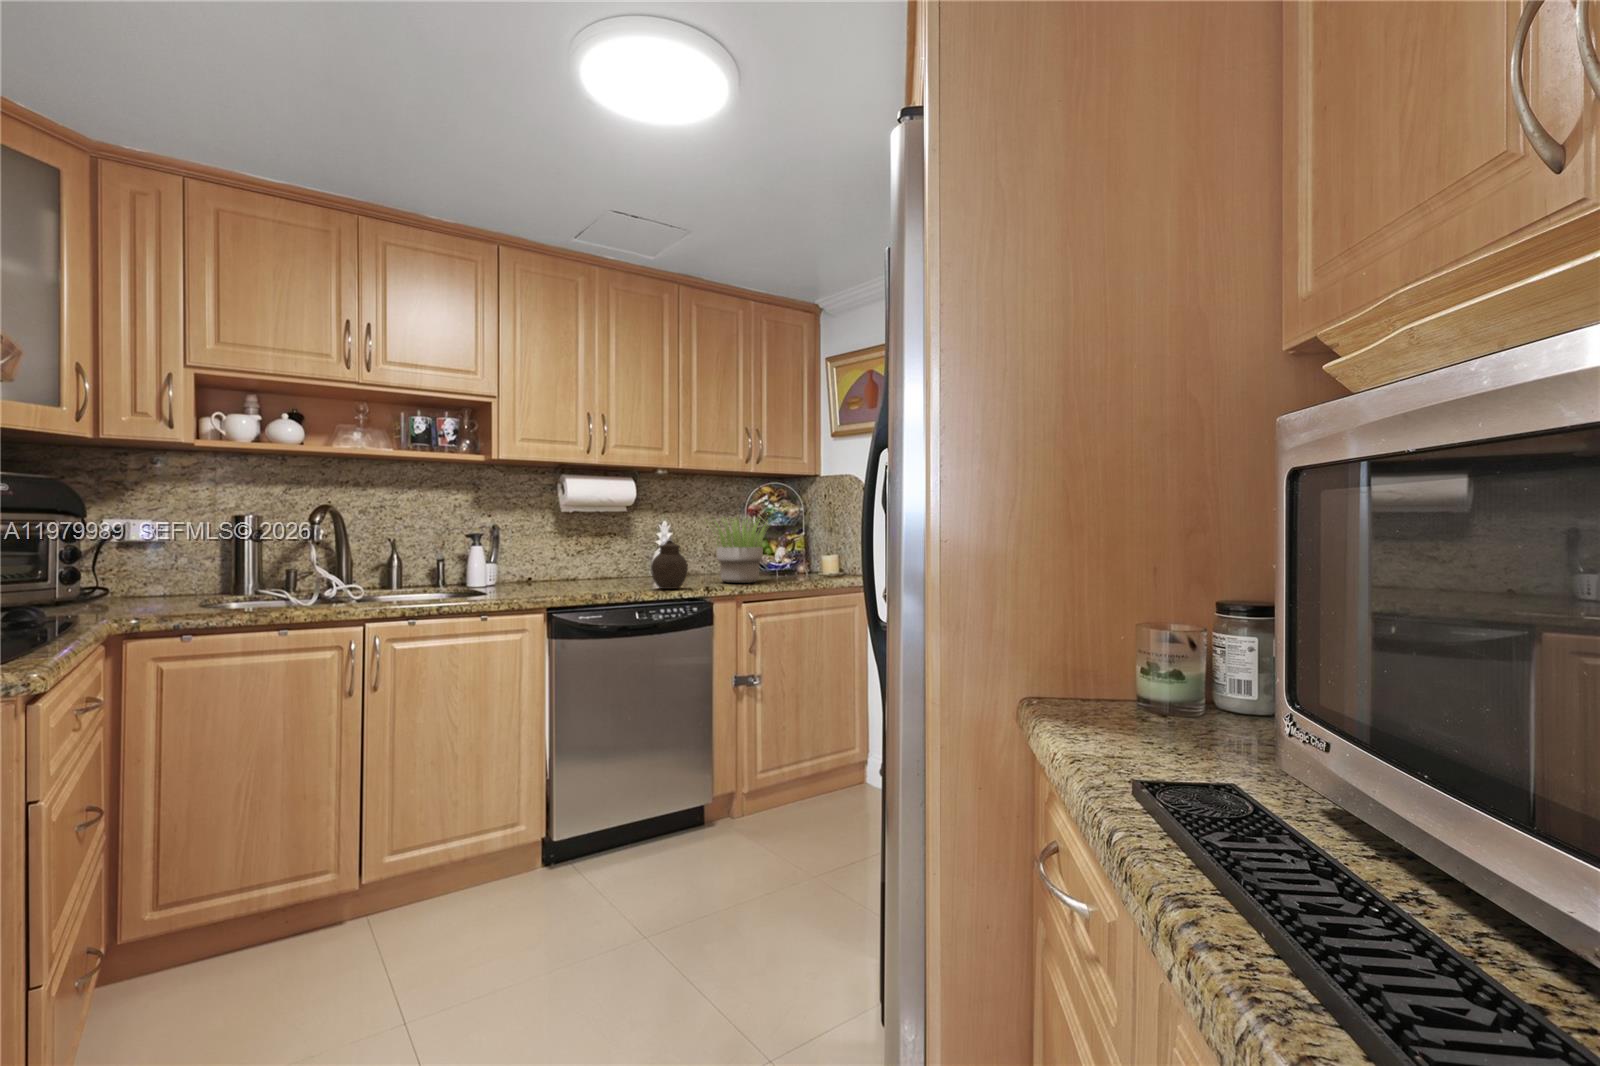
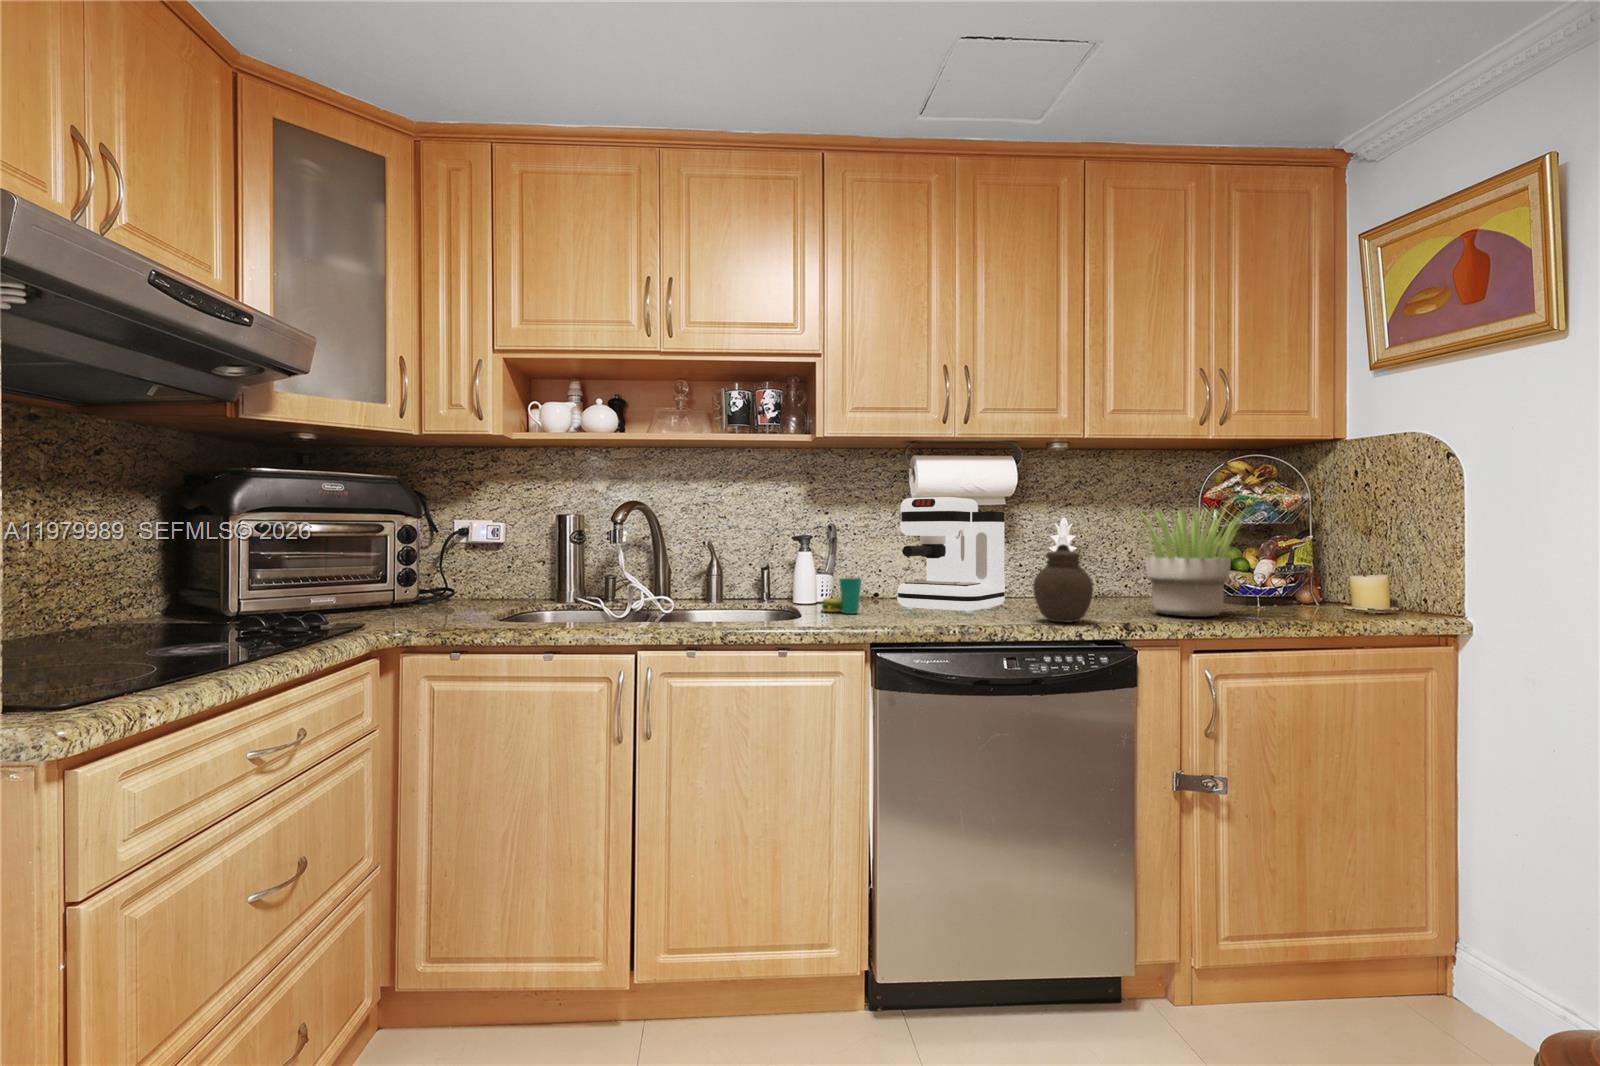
coffee maker: none [553,507,628,587] -> present [897,497,1005,613]
cup: none [495,566,529,591] -> present [822,578,862,614]

